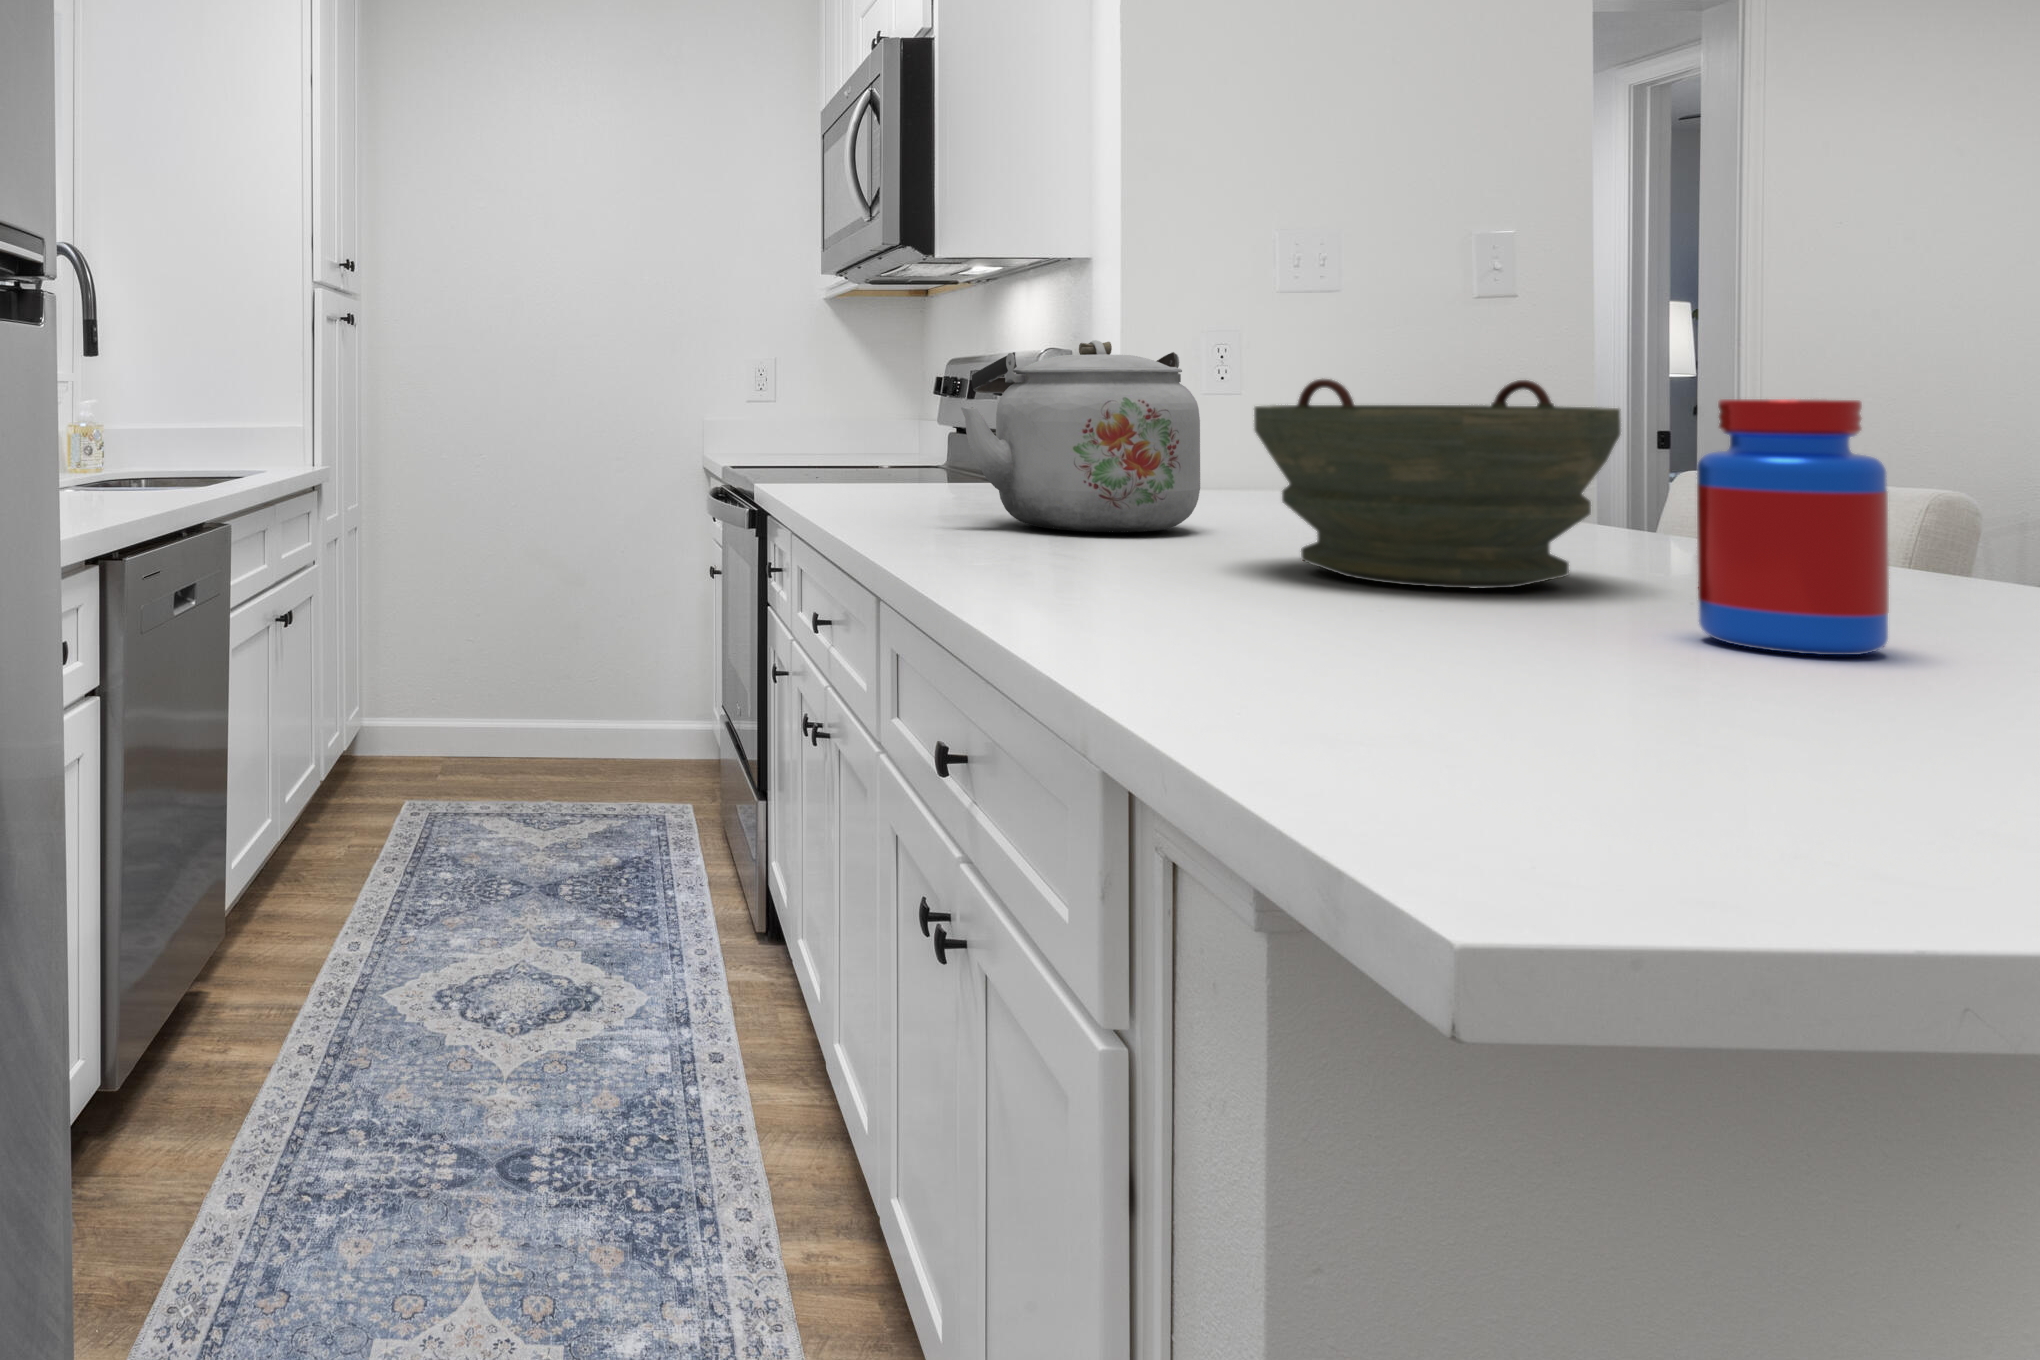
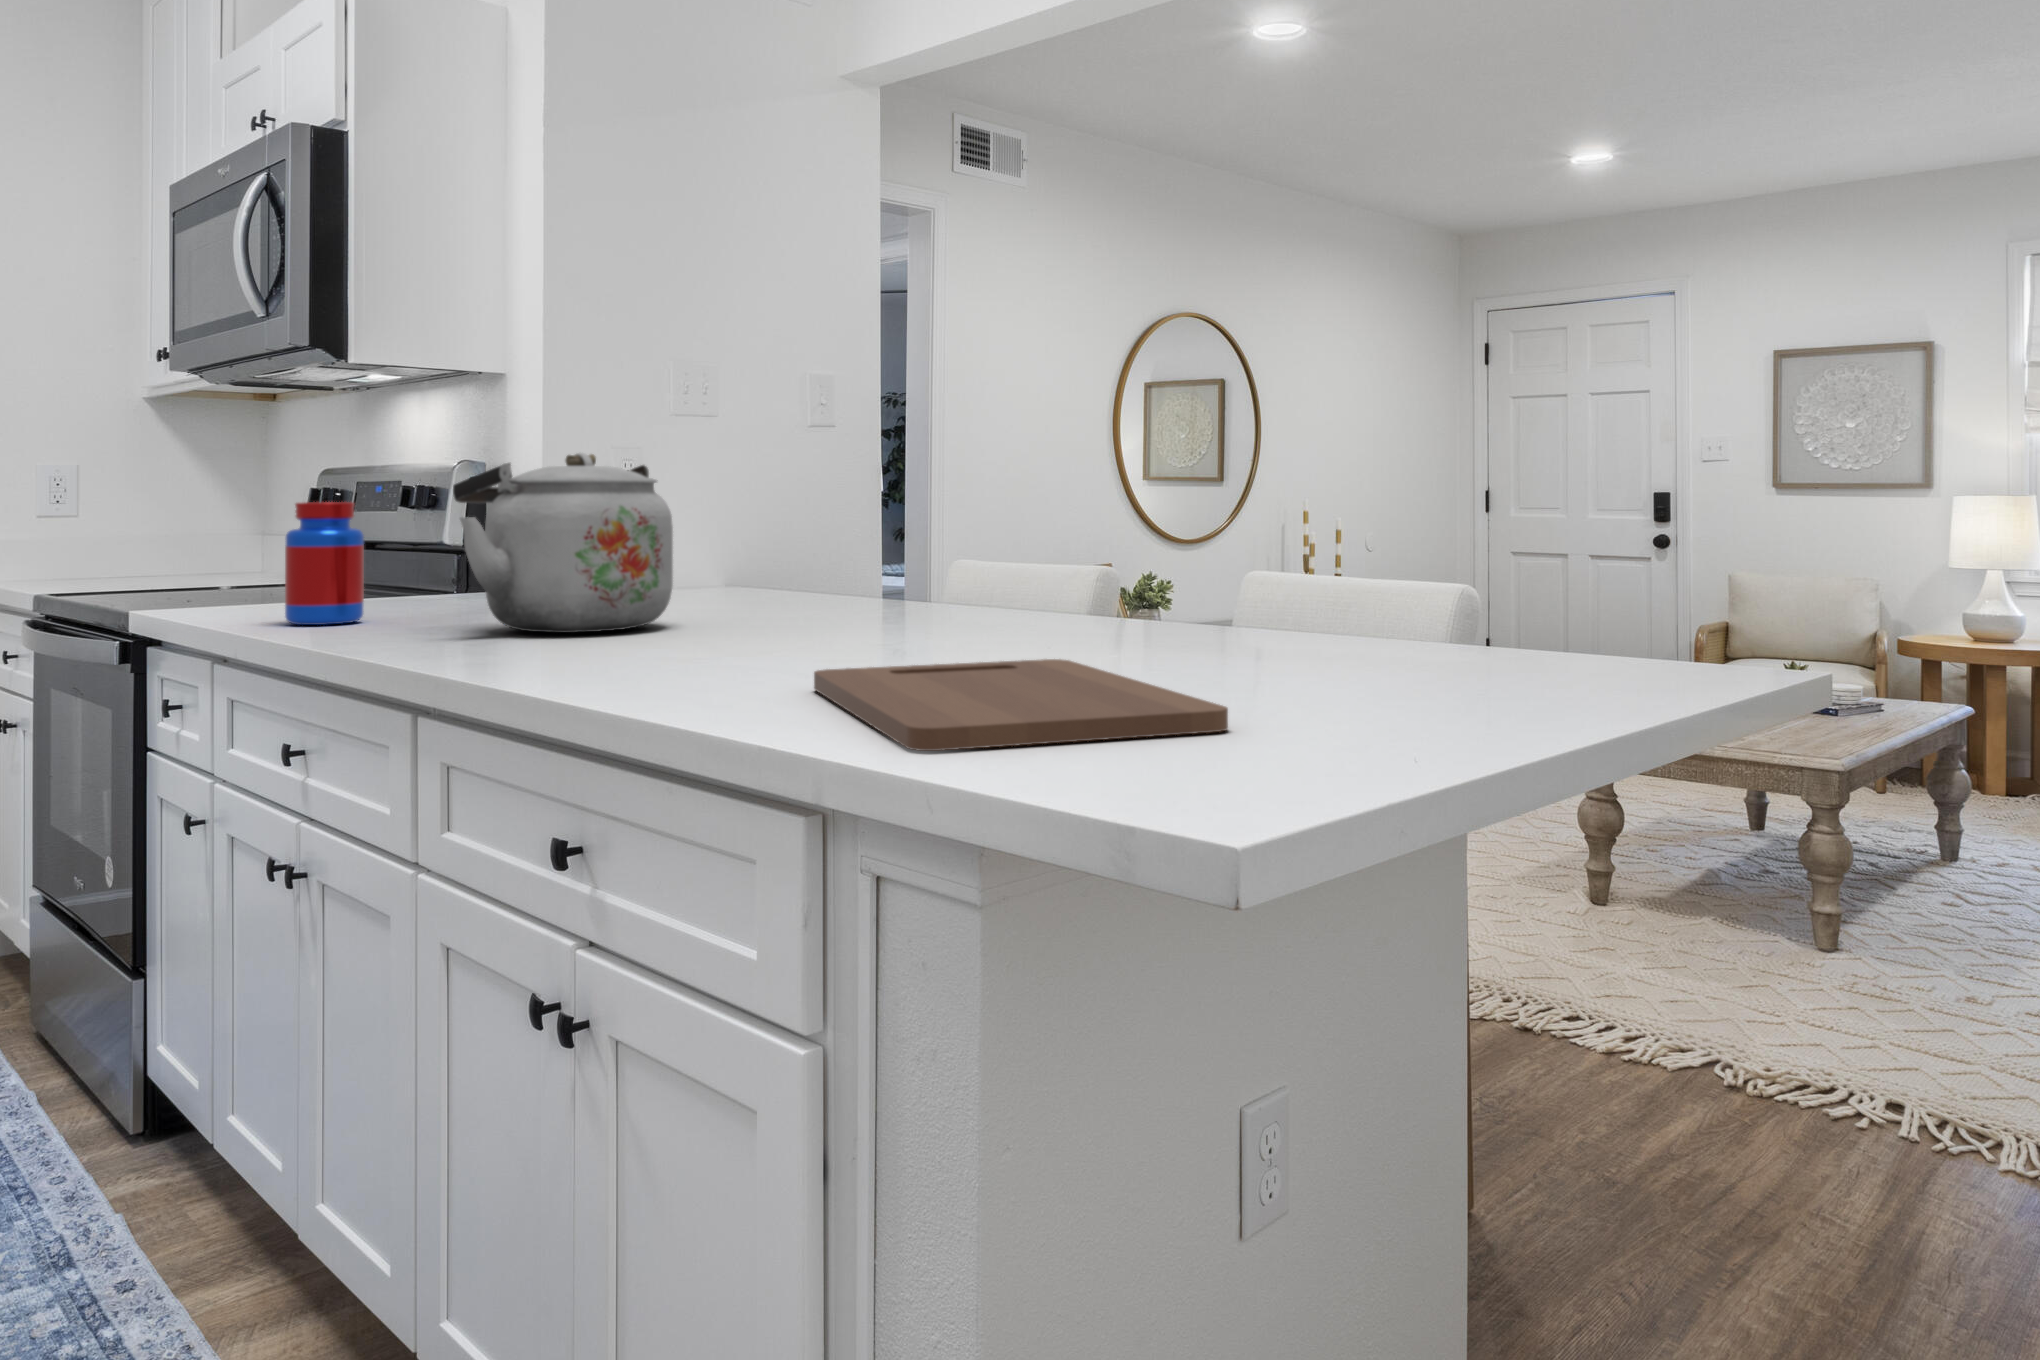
bowl: present [1254,379,1621,588] -> none [764,487,1007,650]
jar: present [1697,399,1889,655] -> present [285,502,364,625]
cutting board: none [1196,599,1768,767] -> present [814,659,1228,751]

